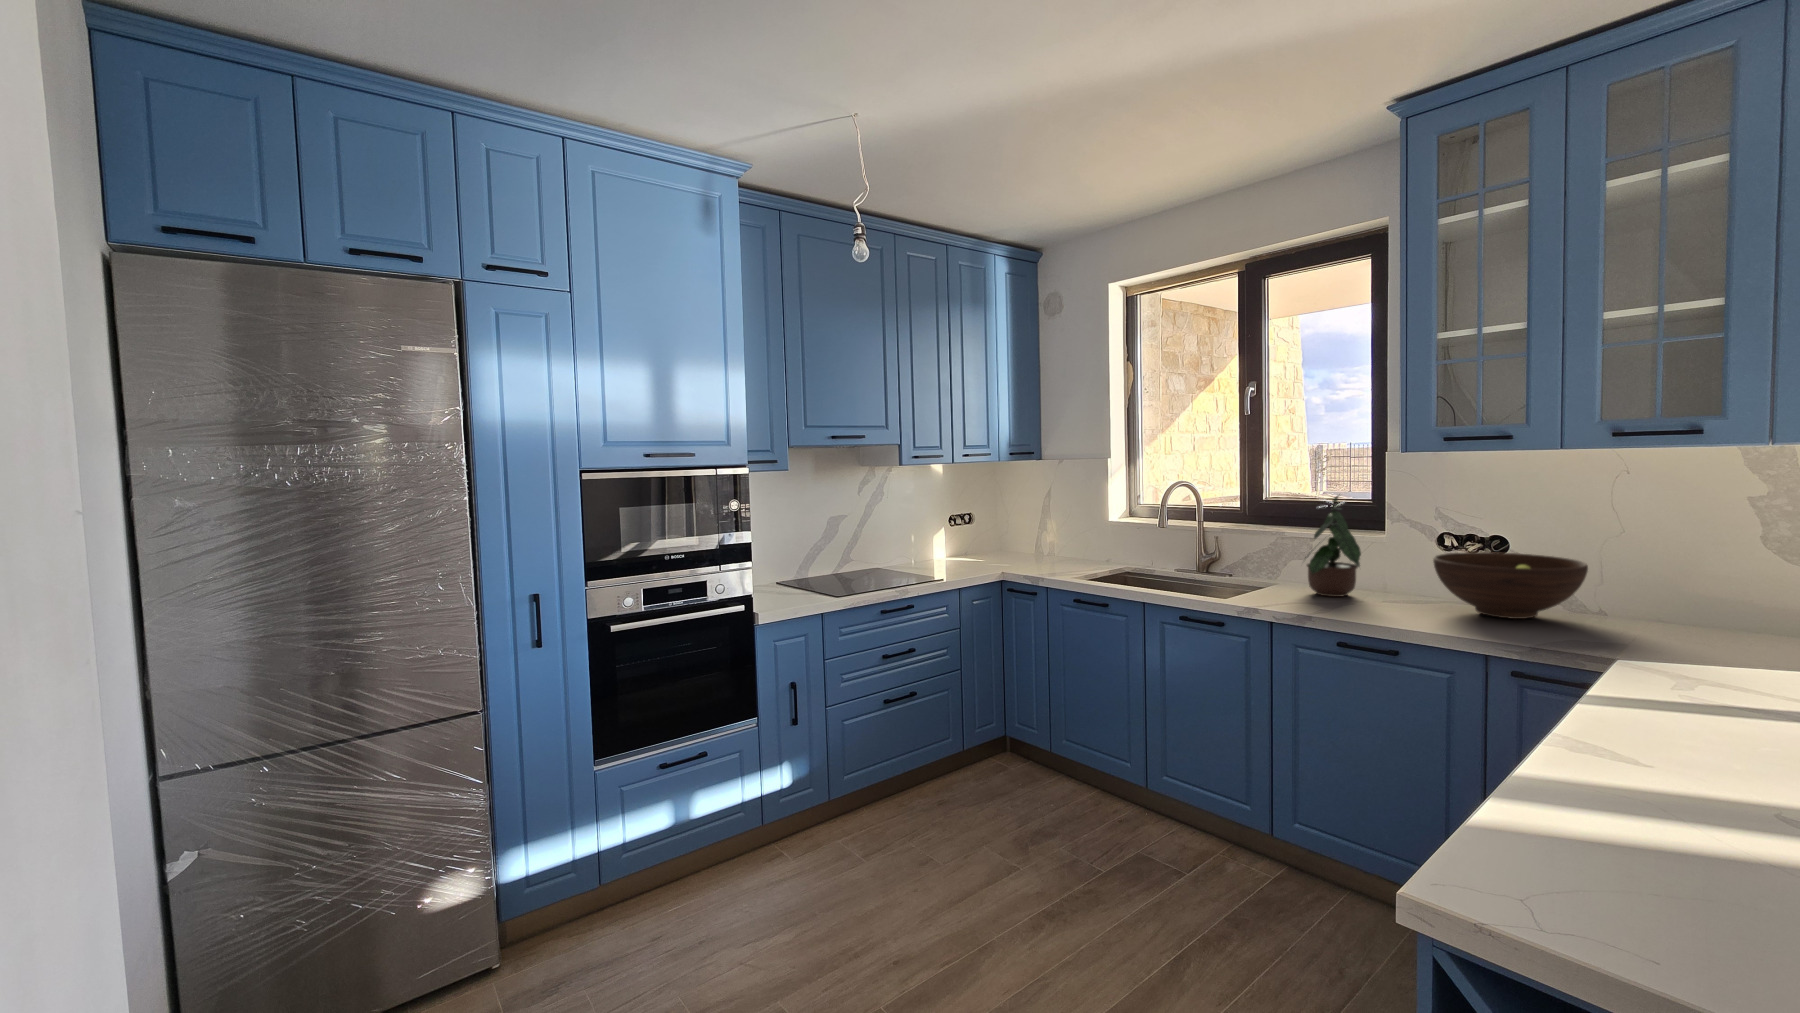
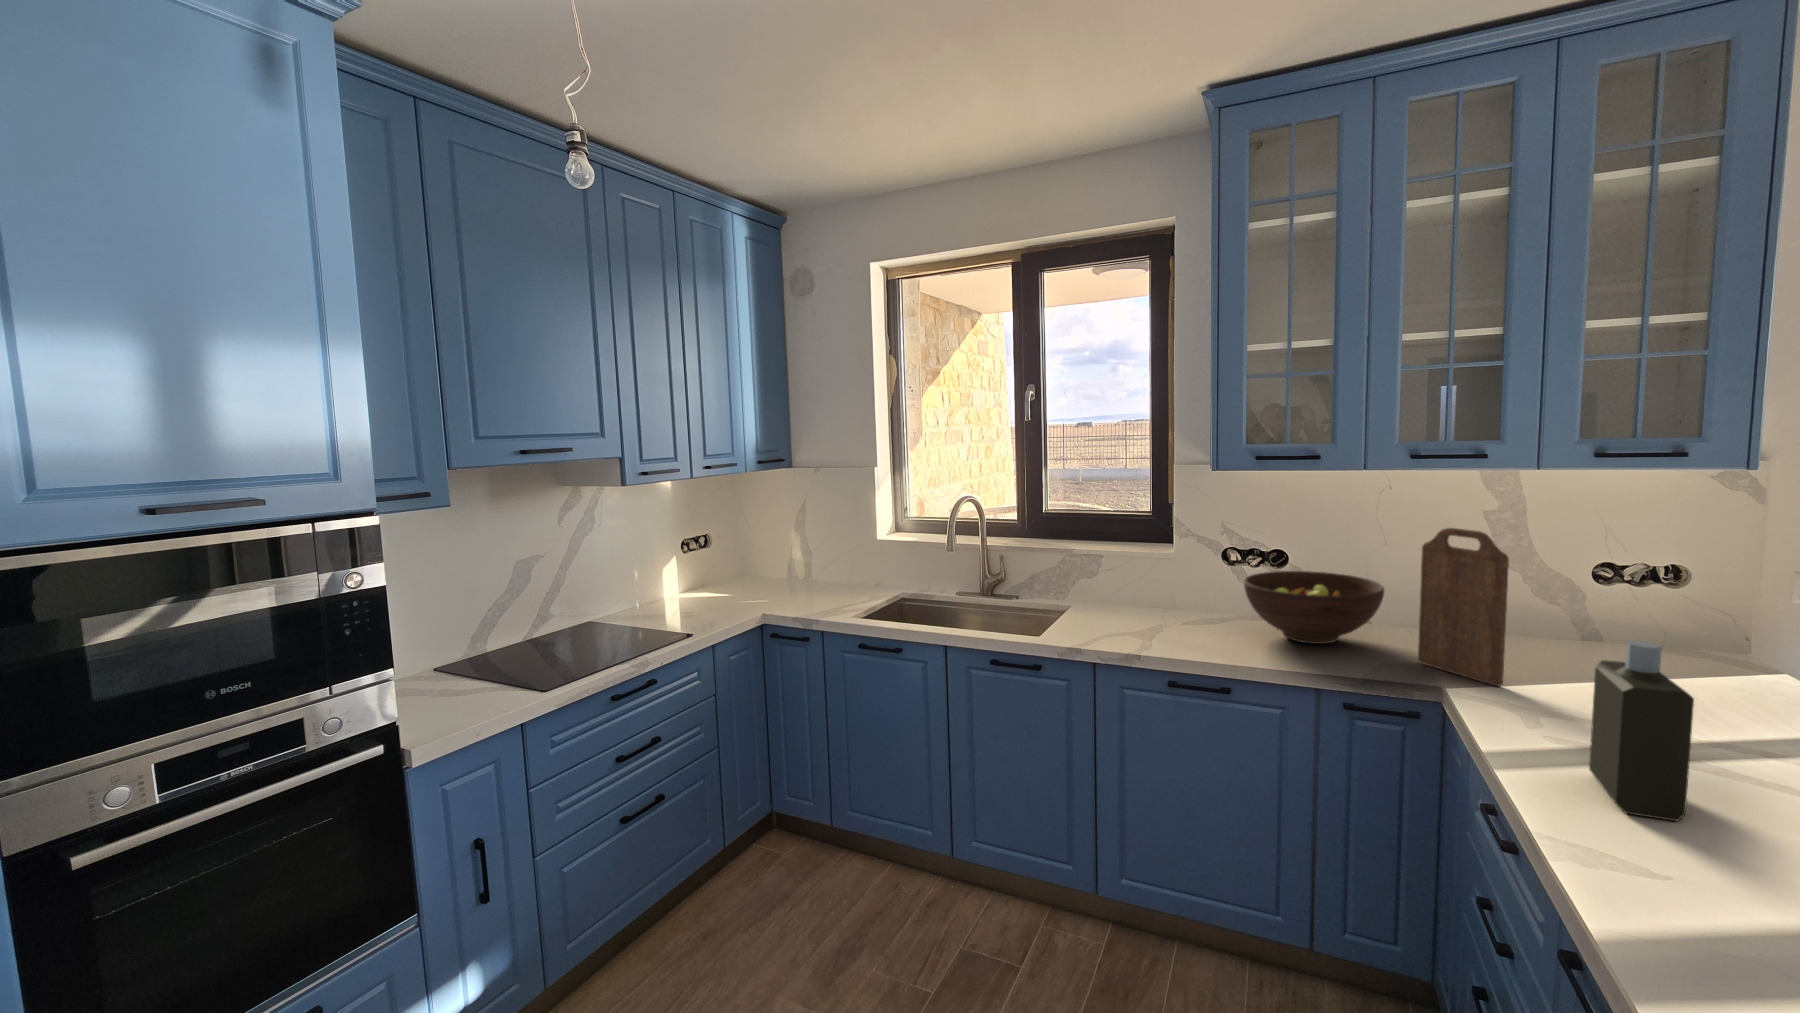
potted plant: present [1305,494,1361,597] -> none [1104,513,1175,625]
cutting board: none [1607,501,1689,657] -> present [1418,528,1509,687]
bottle: none [1665,578,1745,738] -> present [1589,641,1694,821]

